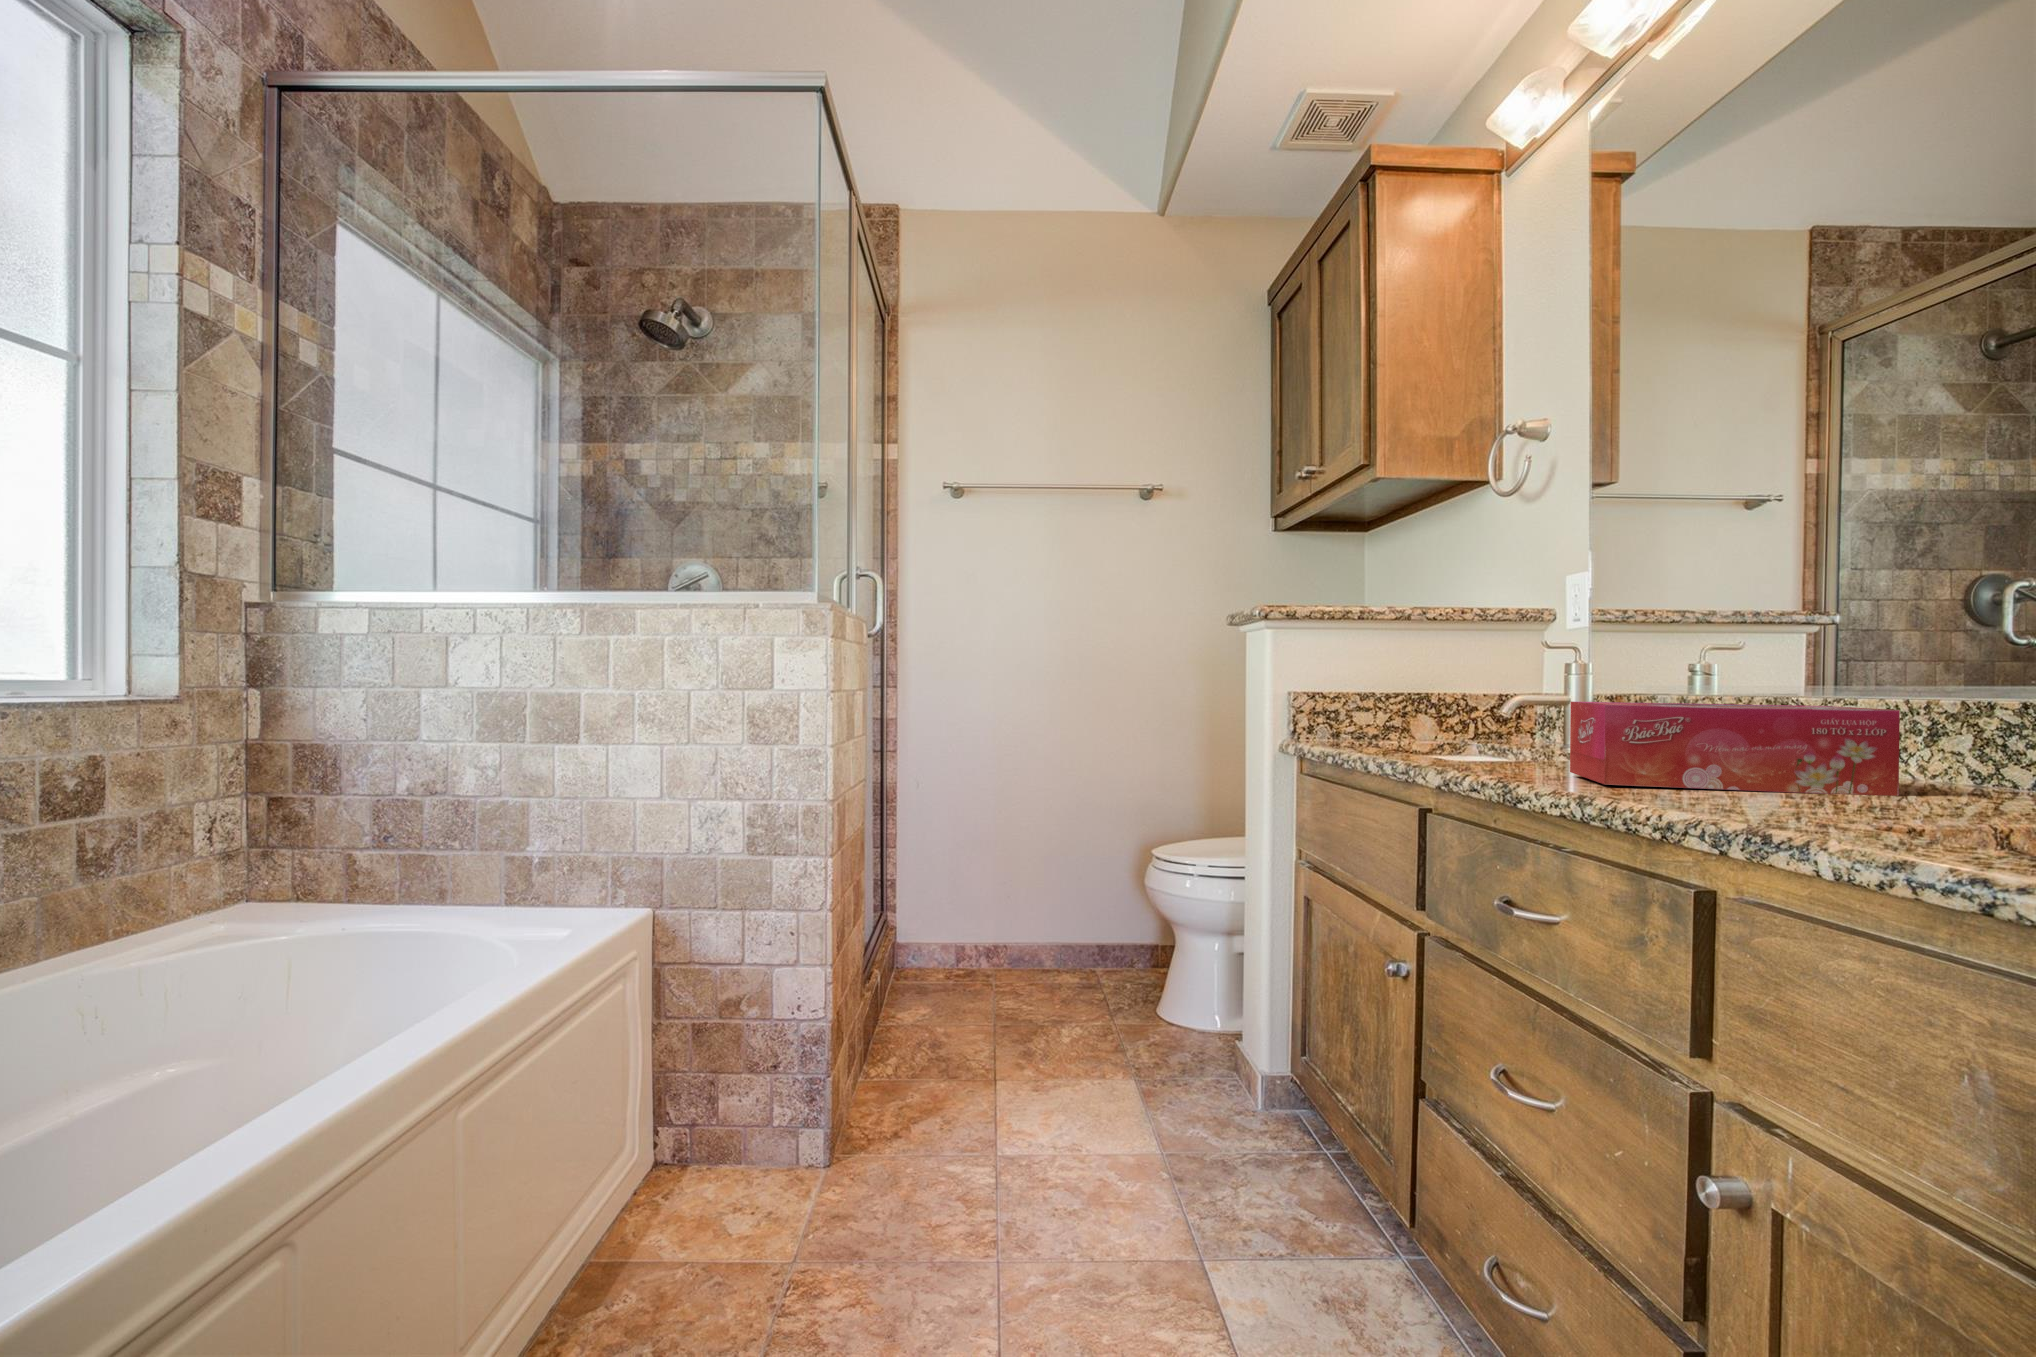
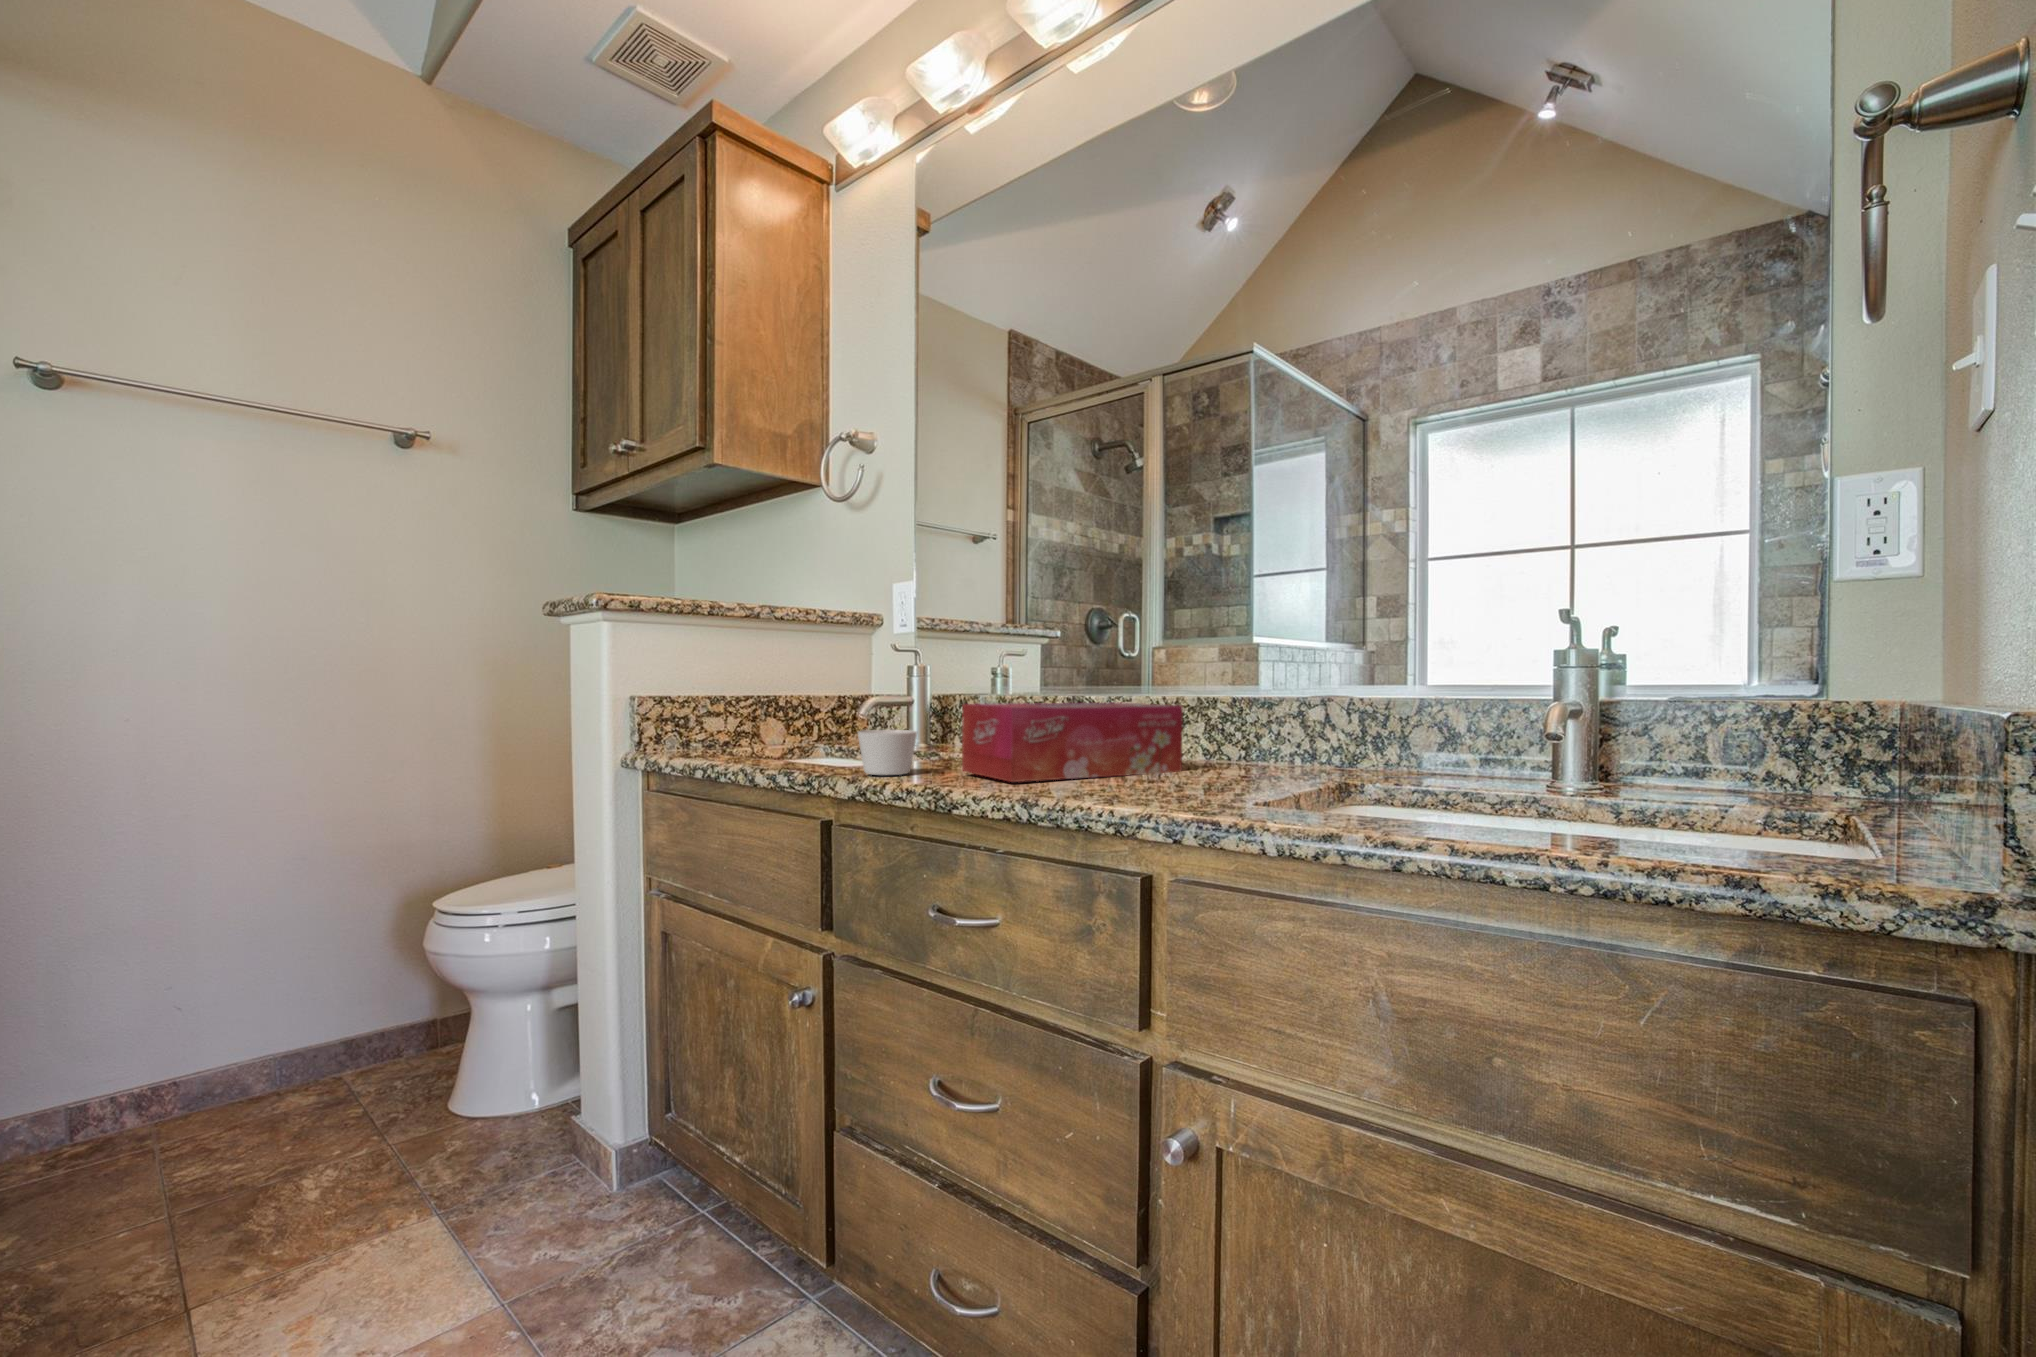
candle: none [1457,726,1523,770] -> present [858,730,917,775]

